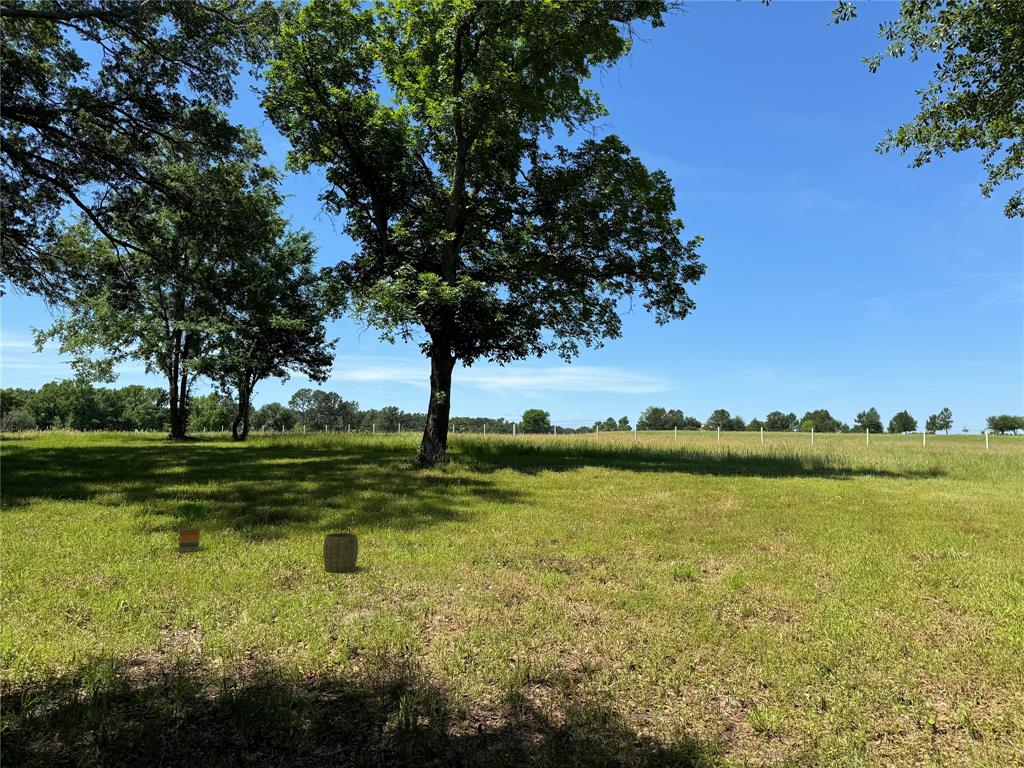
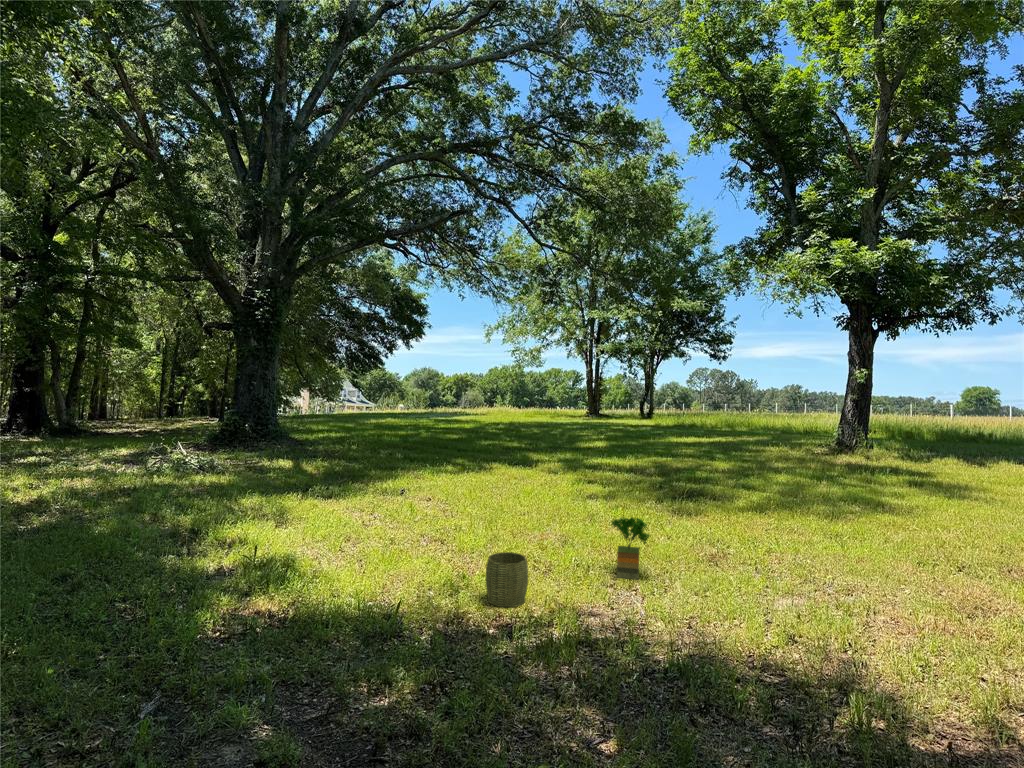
woven basket: present [323,533,358,572] -> present [486,552,528,607]

